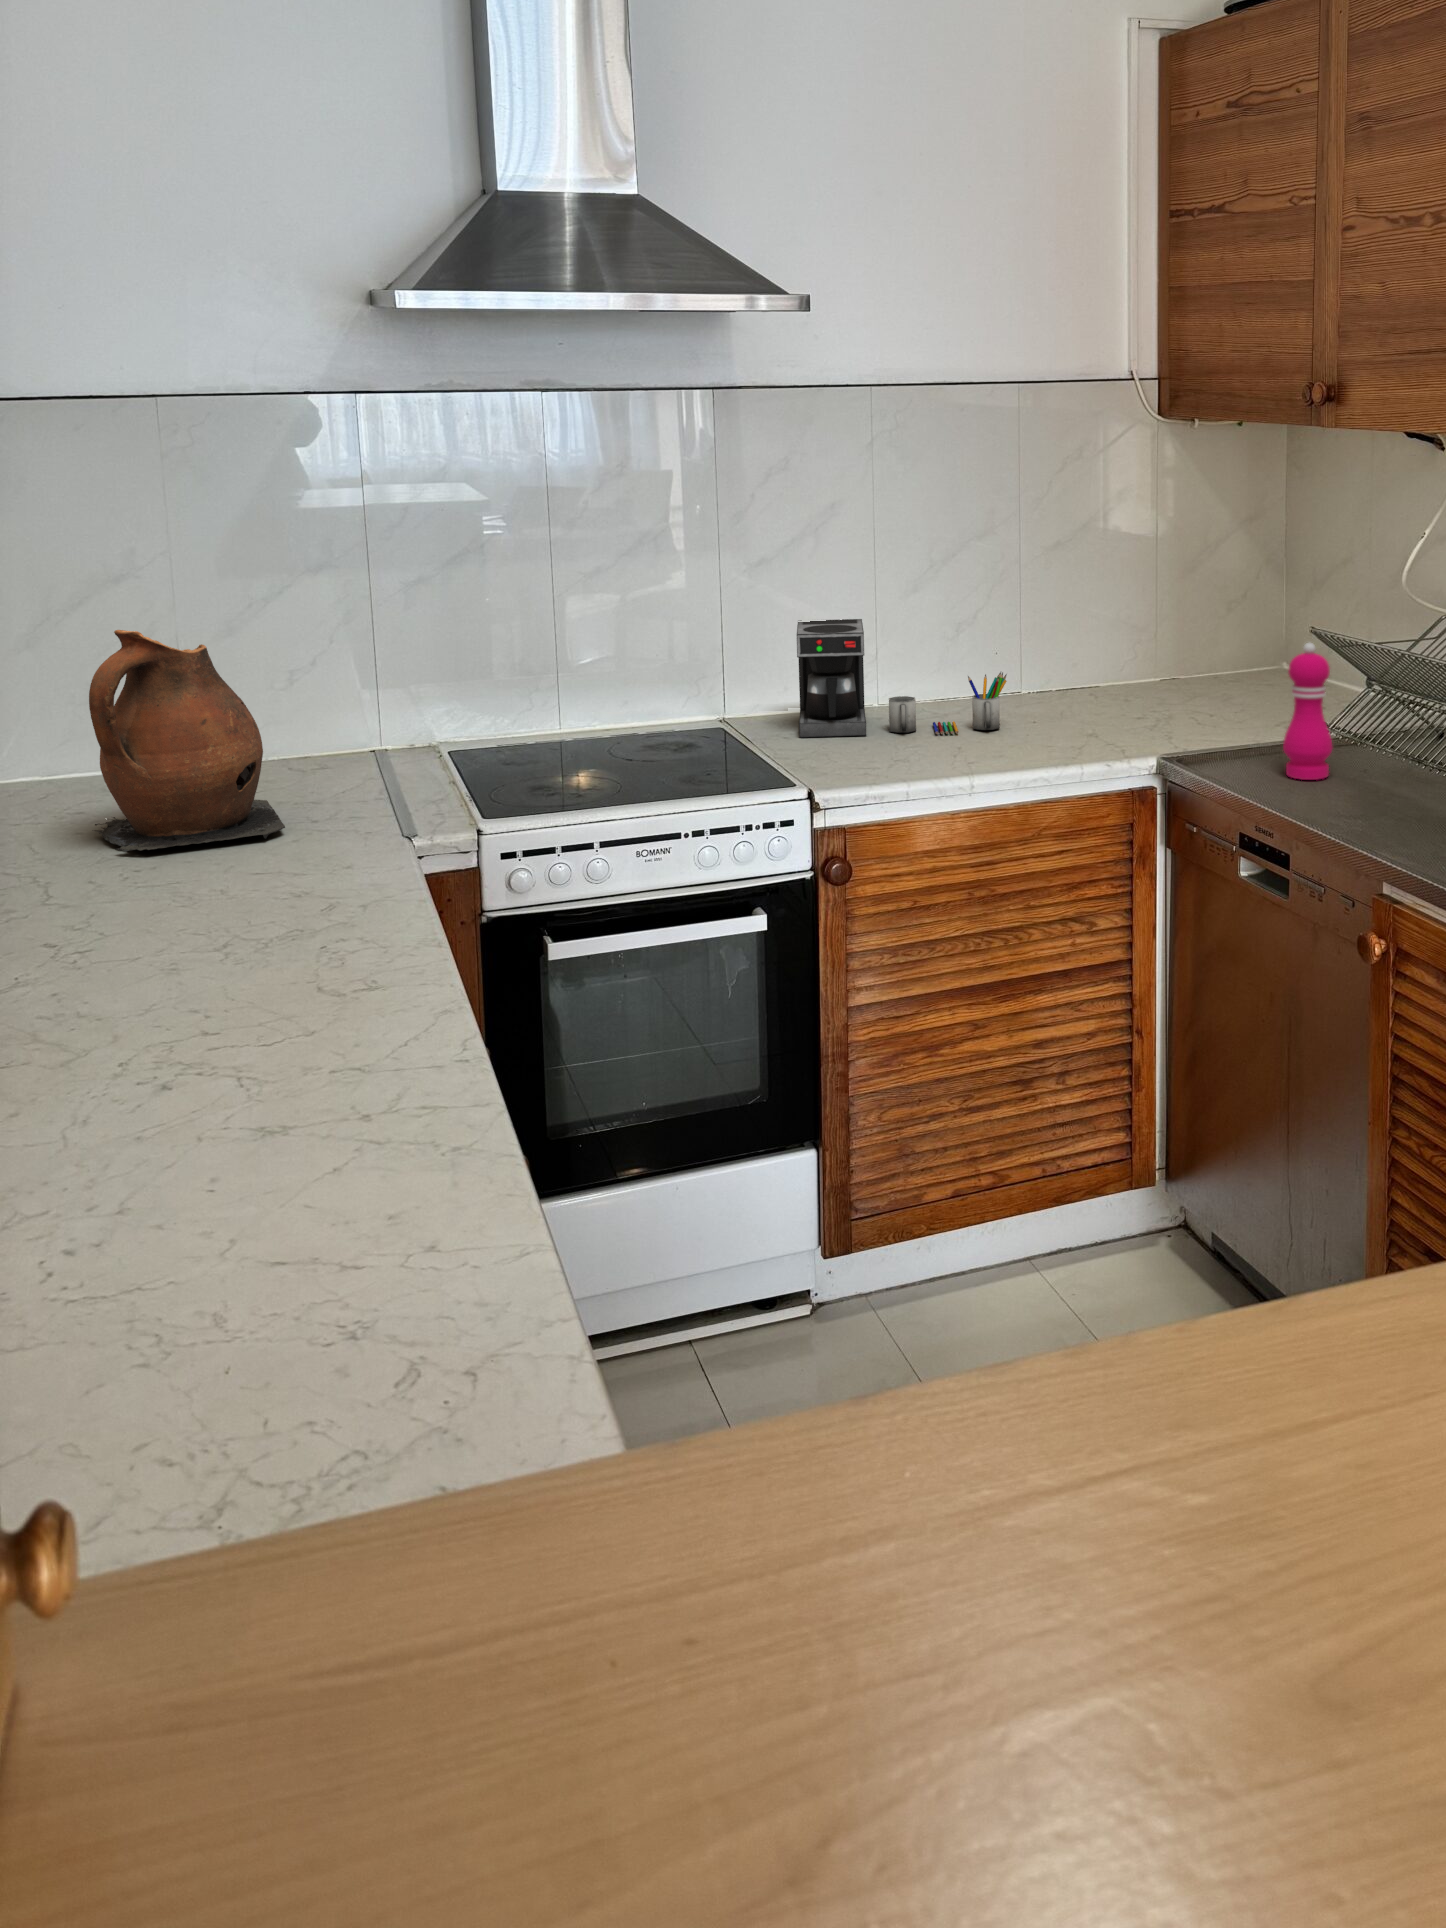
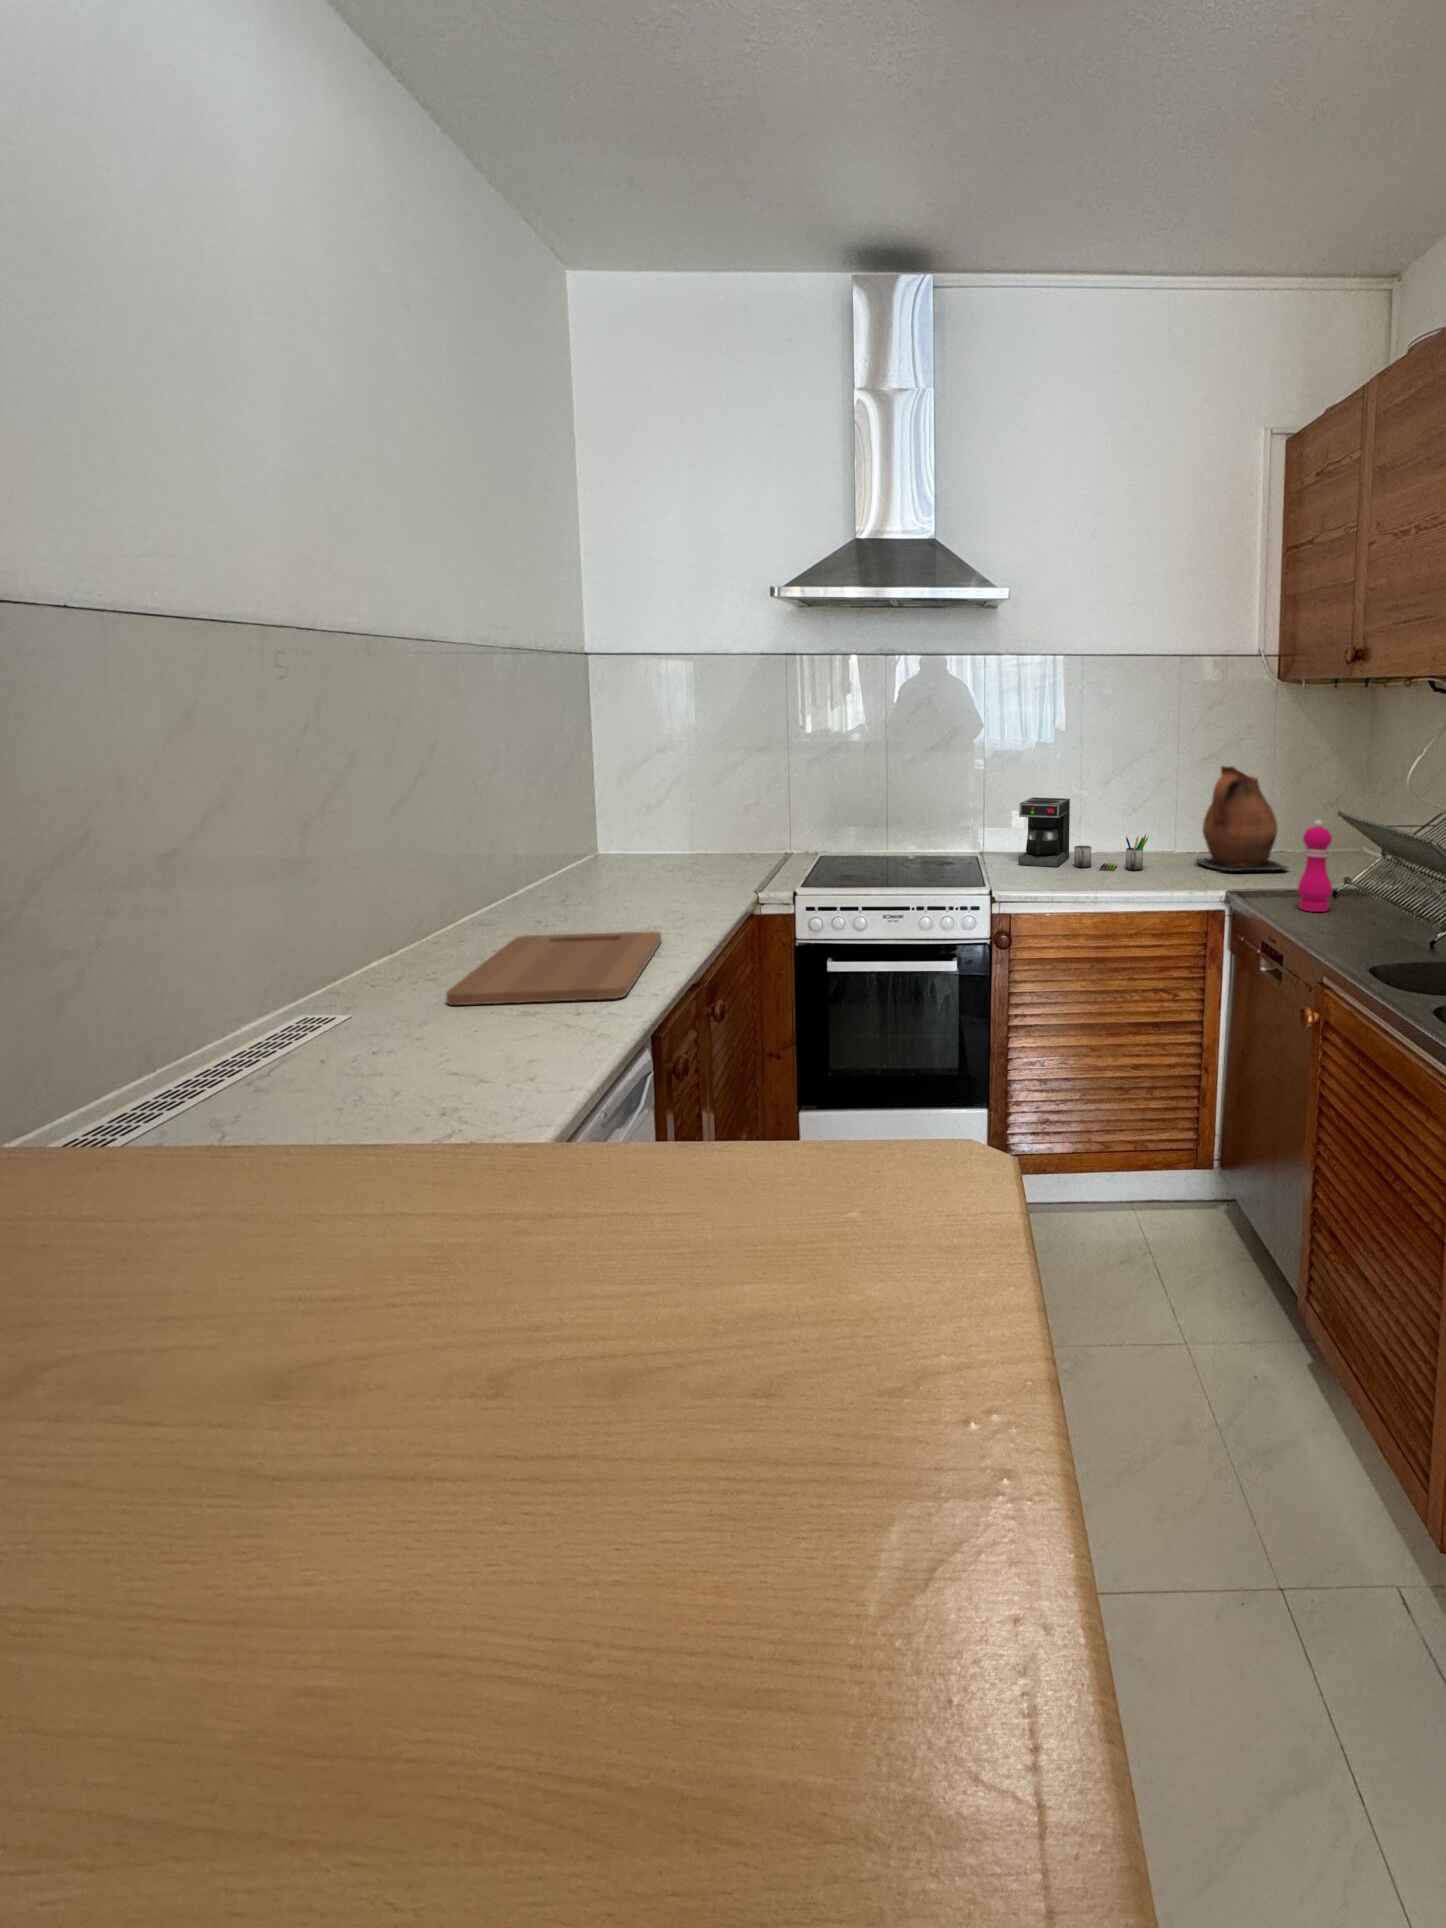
ceramic pitcher: present [89,630,285,851] -> present [1198,766,1288,871]
cutting board: none [71,944,428,1150] -> present [446,931,661,1005]

